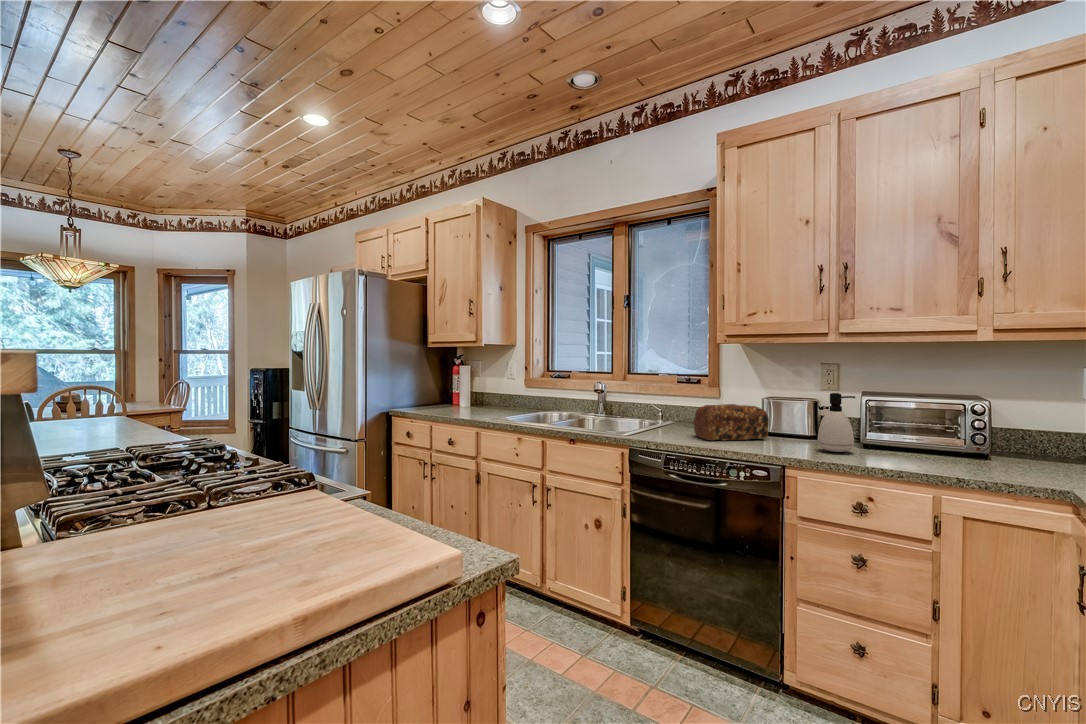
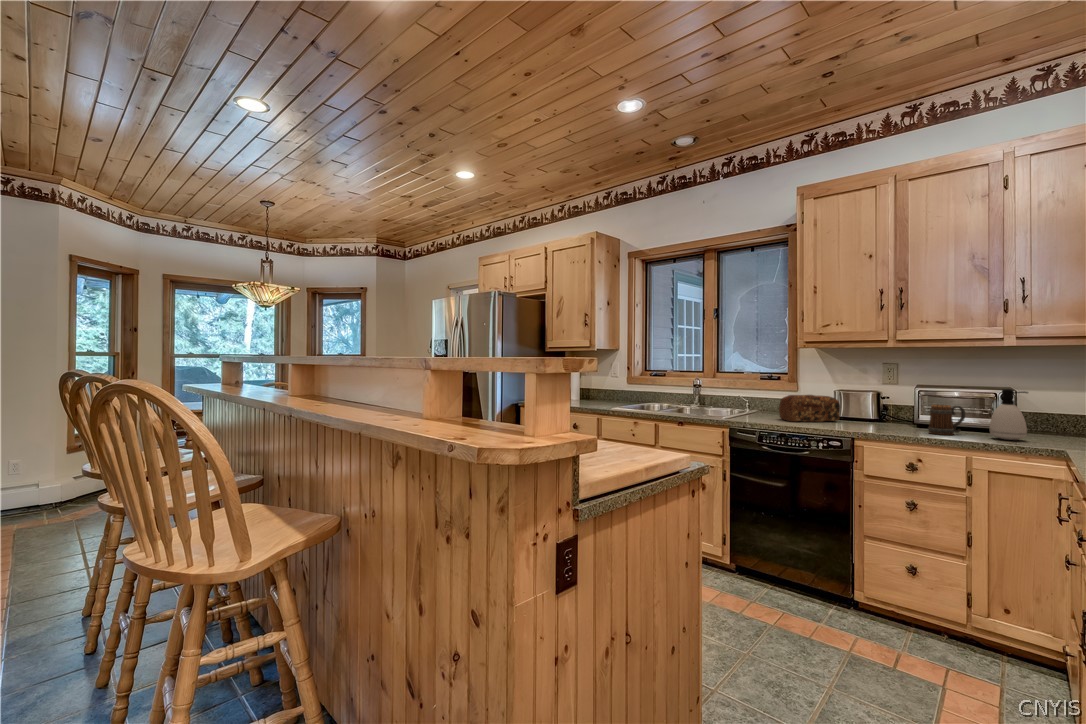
soap dispenser: present [818,393,855,452] -> present [989,389,1028,440]
mug: none [879,420,928,463] -> present [928,404,965,435]

